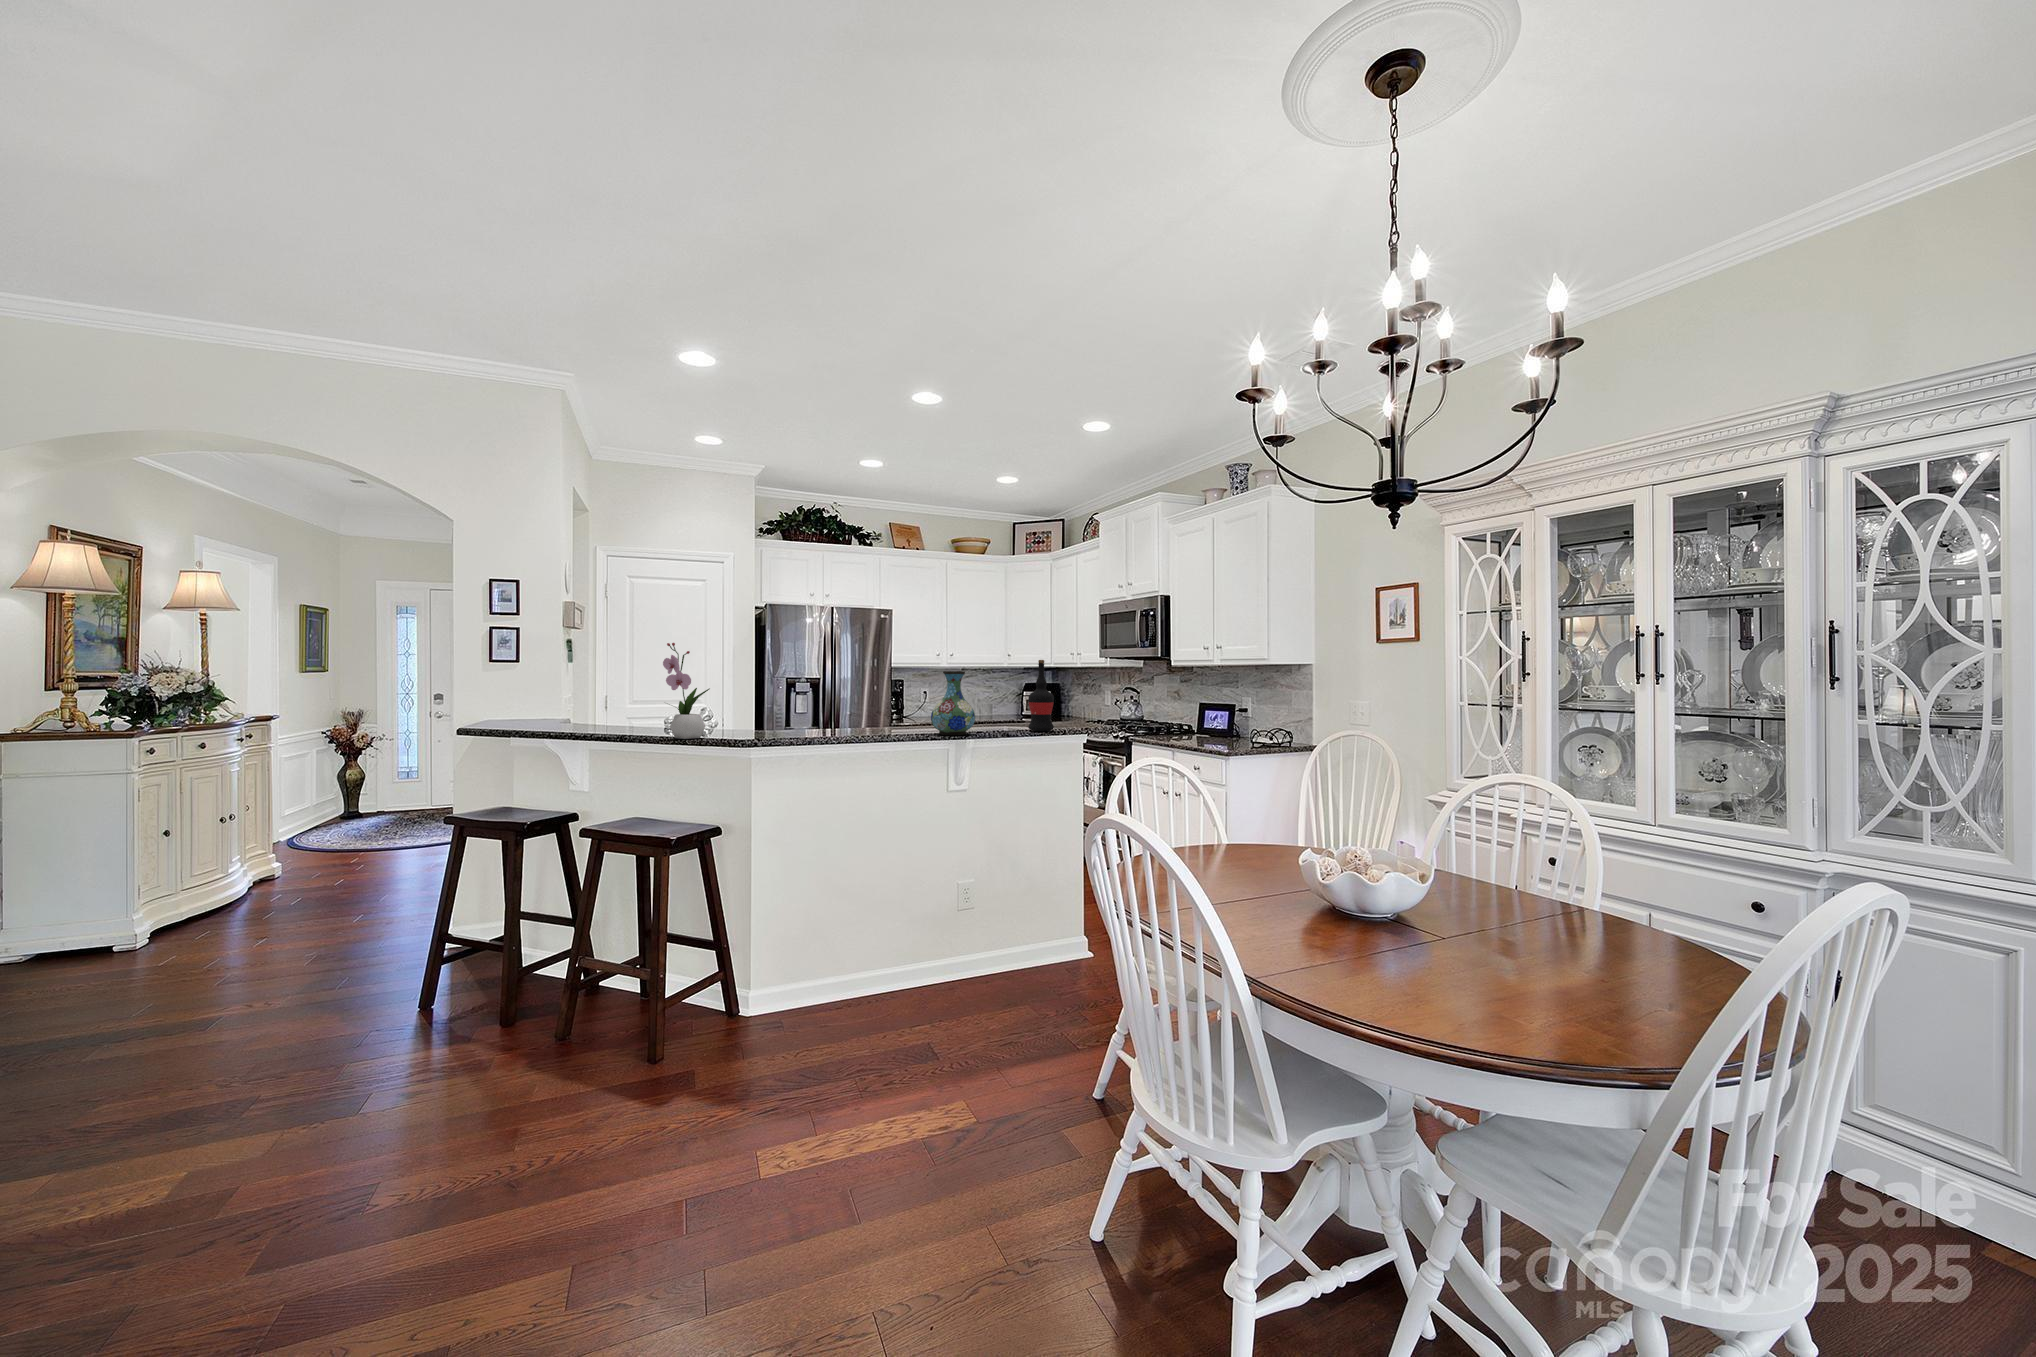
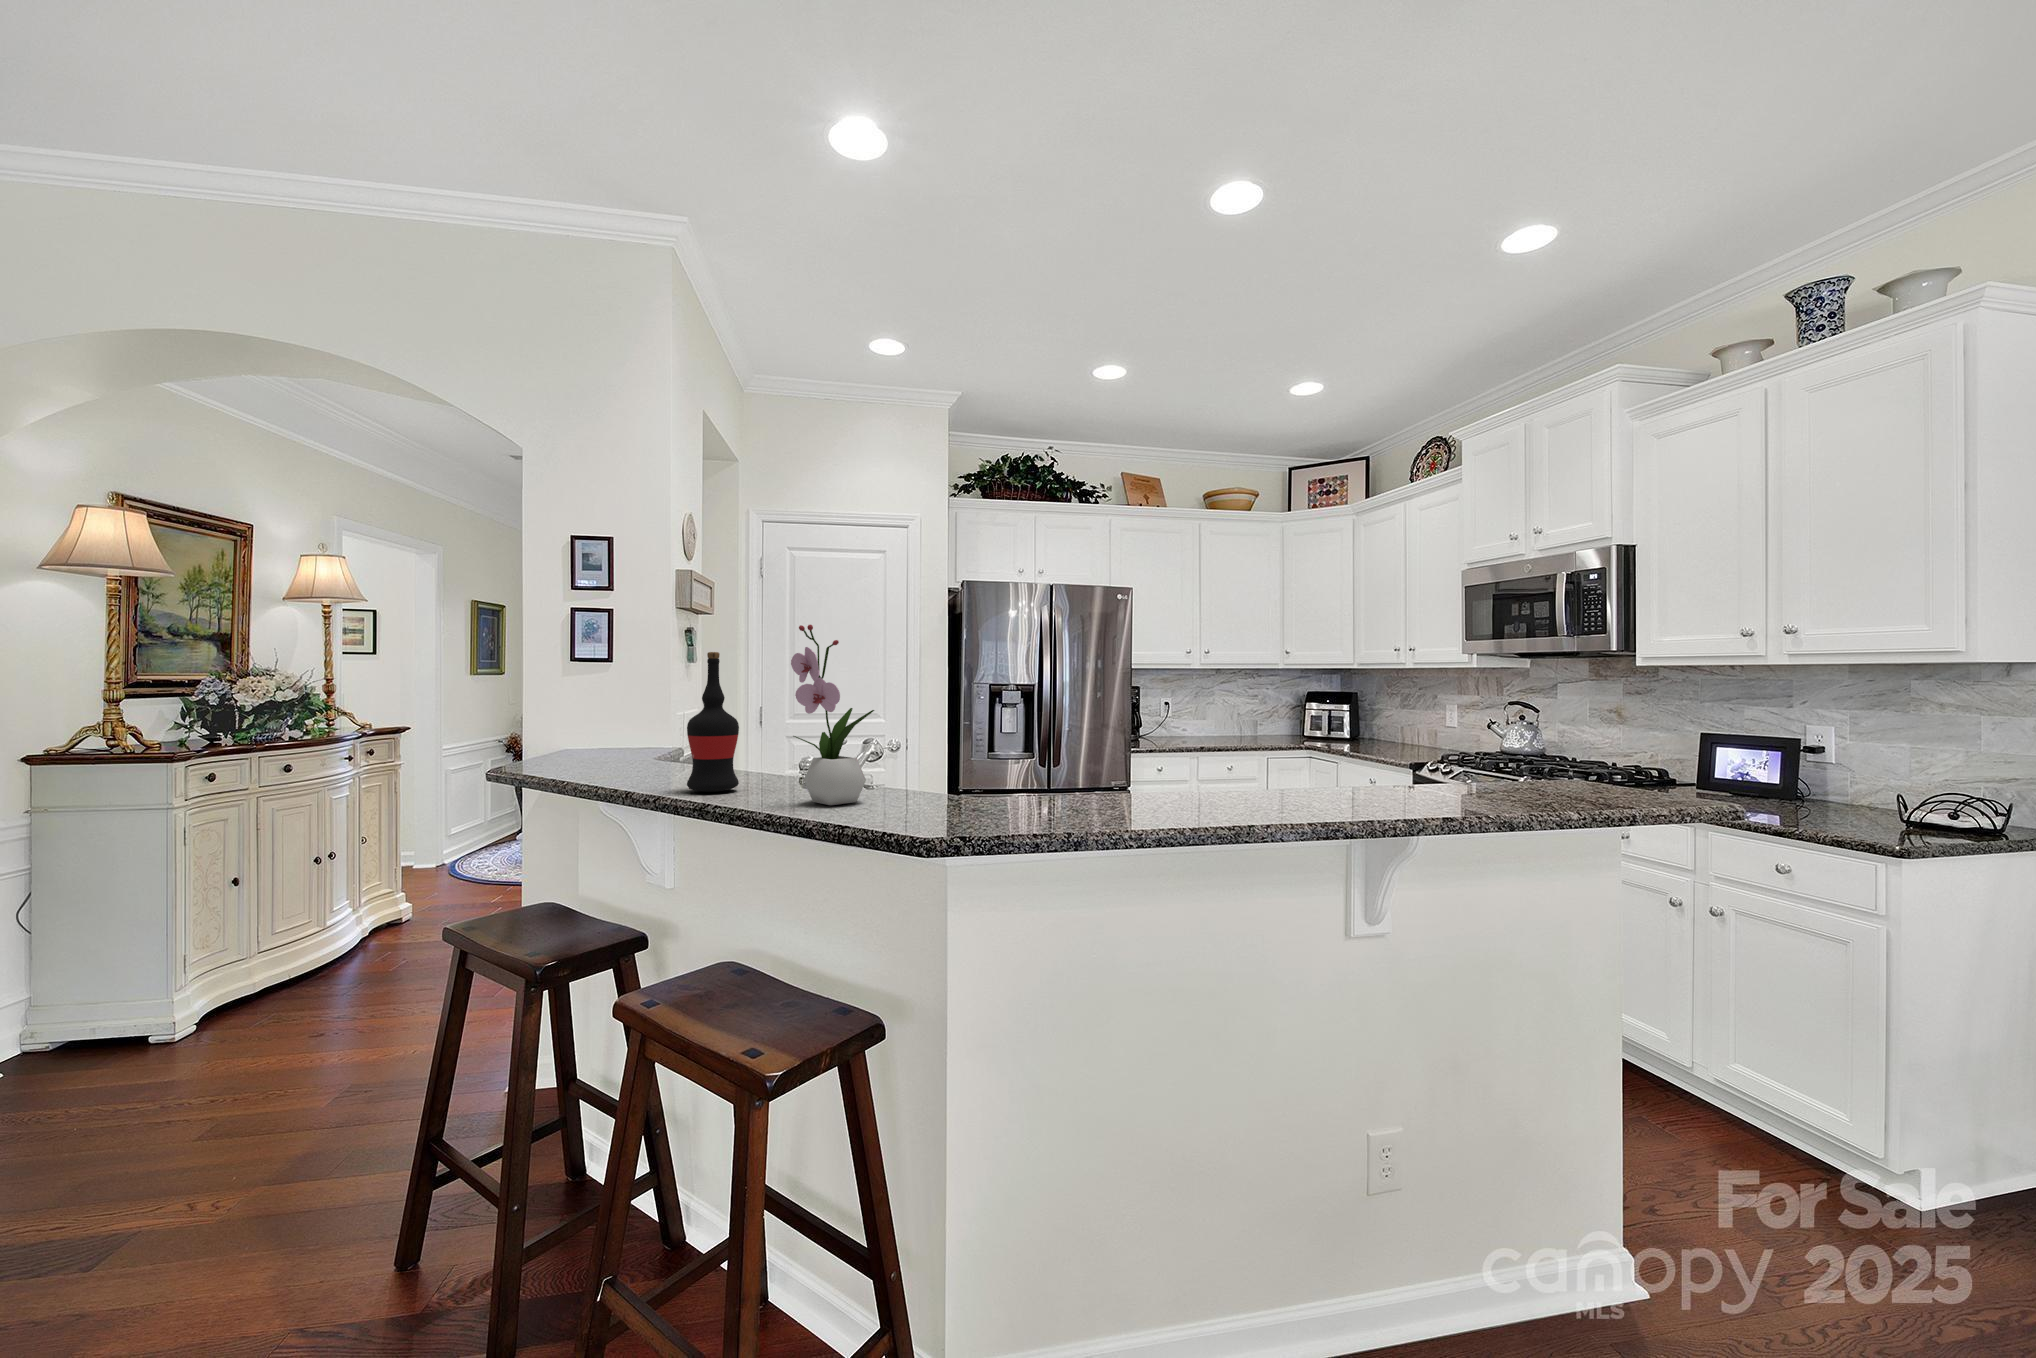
wine bottle: present [1028,660,1054,731] -> present [687,652,739,792]
vase: present [931,671,975,735] -> none [1284,678,1377,807]

